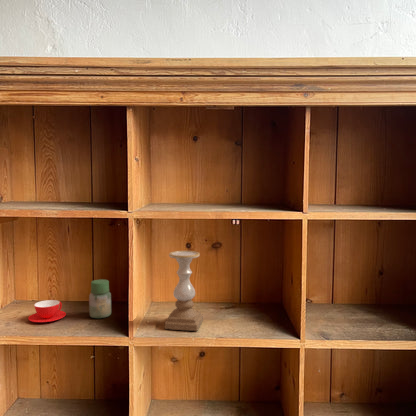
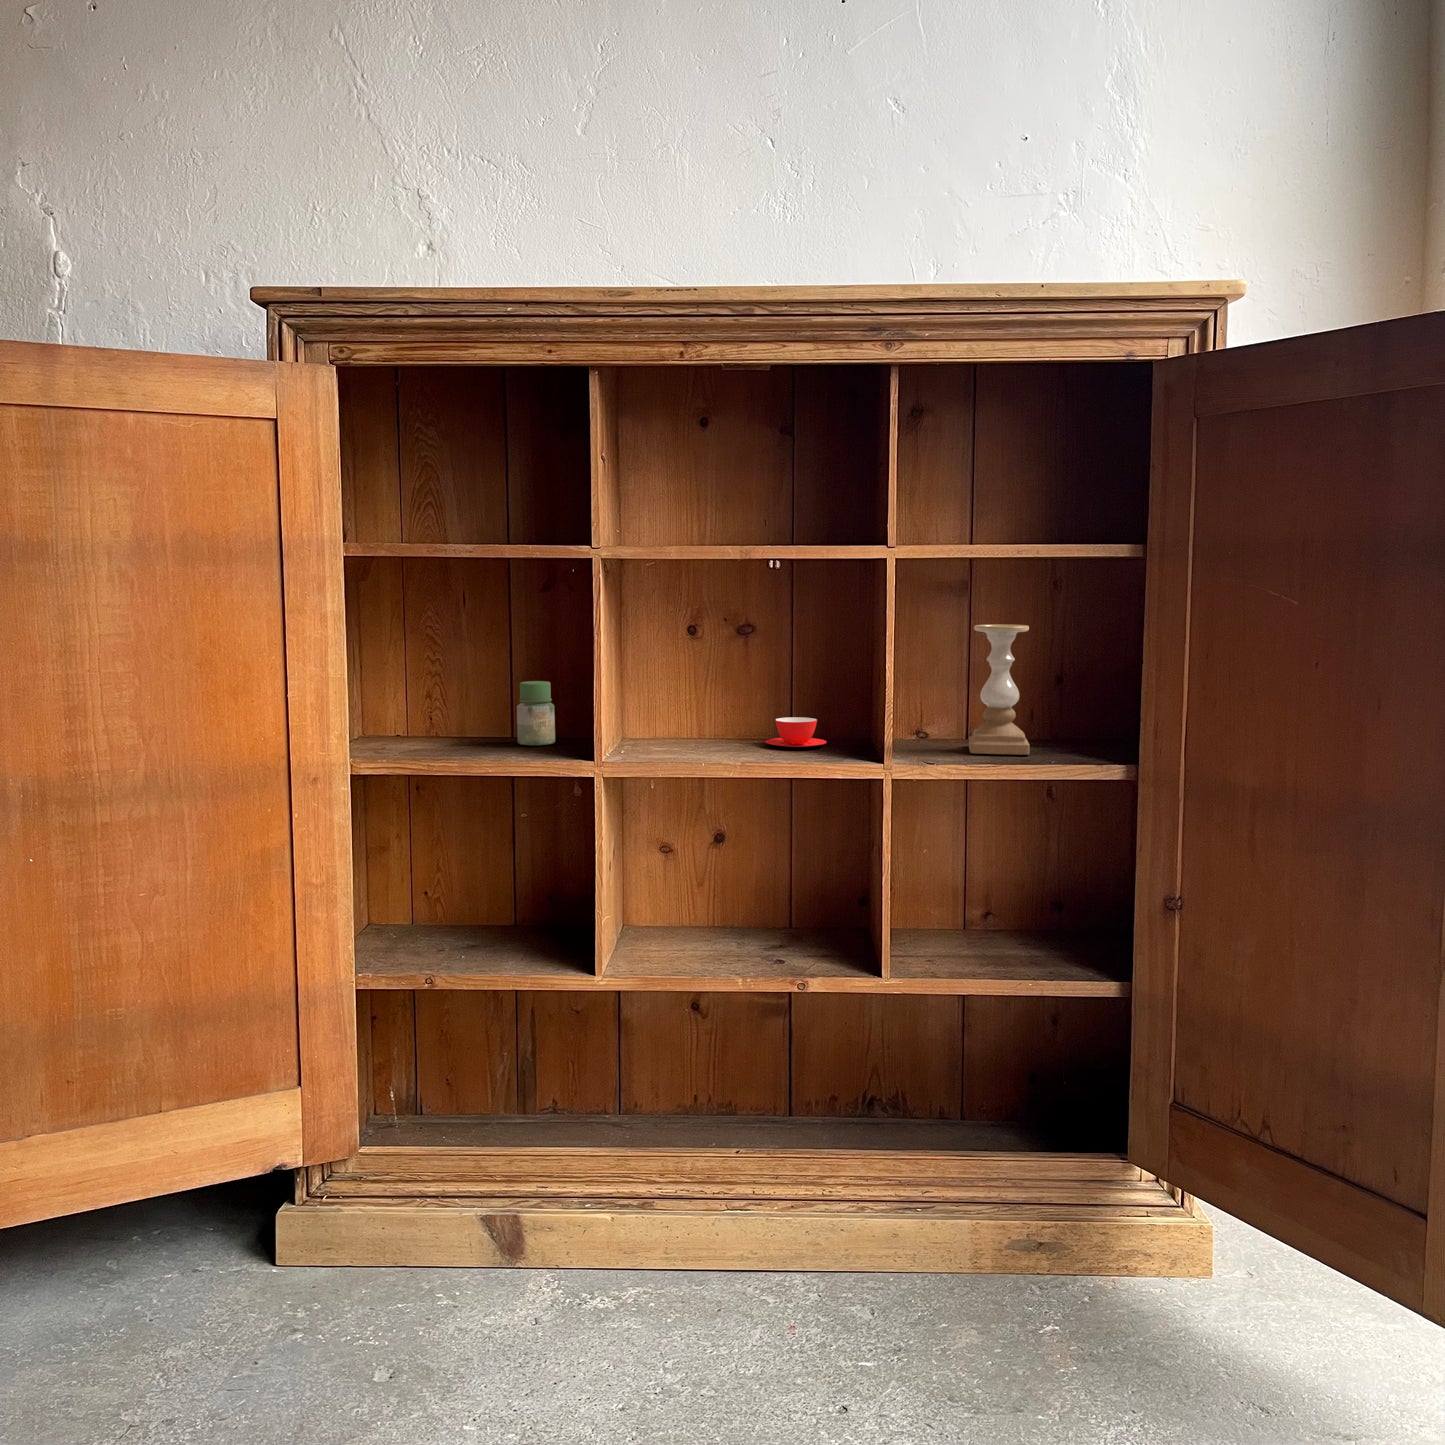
candle holder: present [165,251,203,331] -> present [969,624,1030,755]
teacup: present [28,300,66,322] -> present [766,717,826,747]

